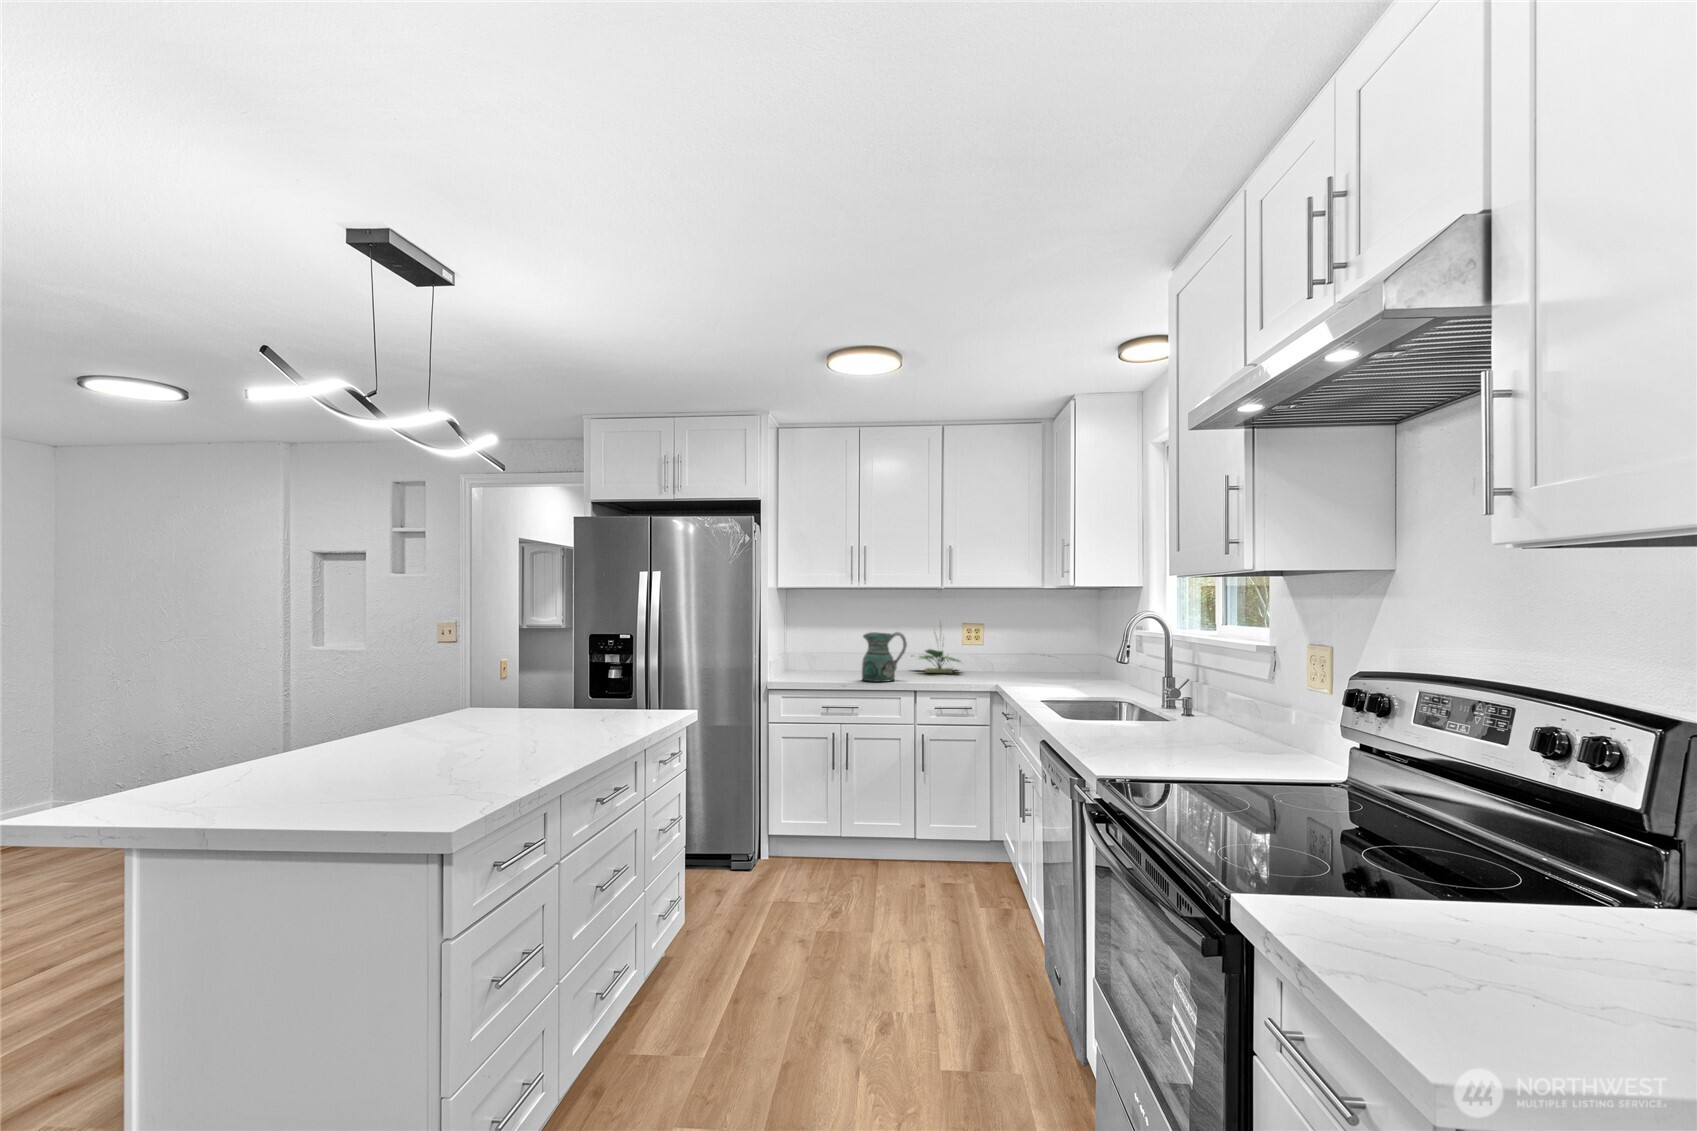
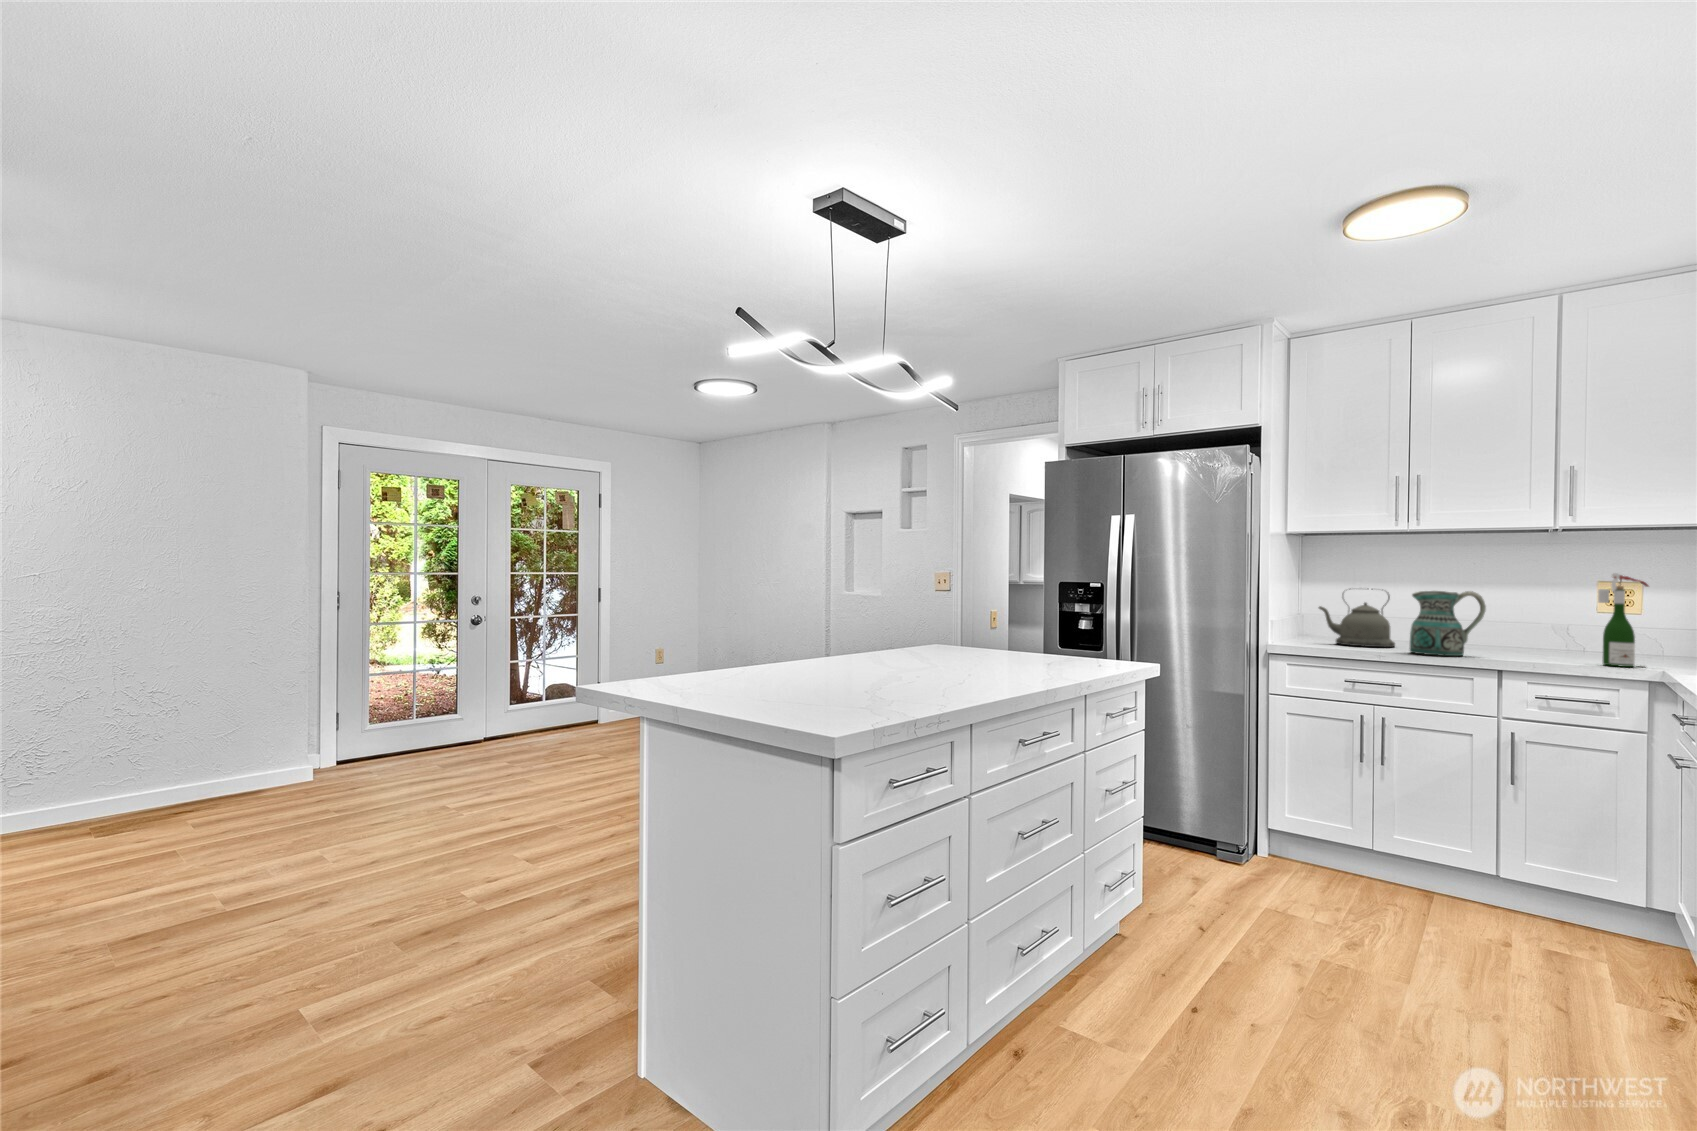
wine bottle: none [966,618,991,682] -> present [1598,573,1648,667]
kettle: none [800,630,852,677] -> present [1319,589,1395,647]
potted plant: present [919,649,960,673] -> none [1492,579,1592,655]

